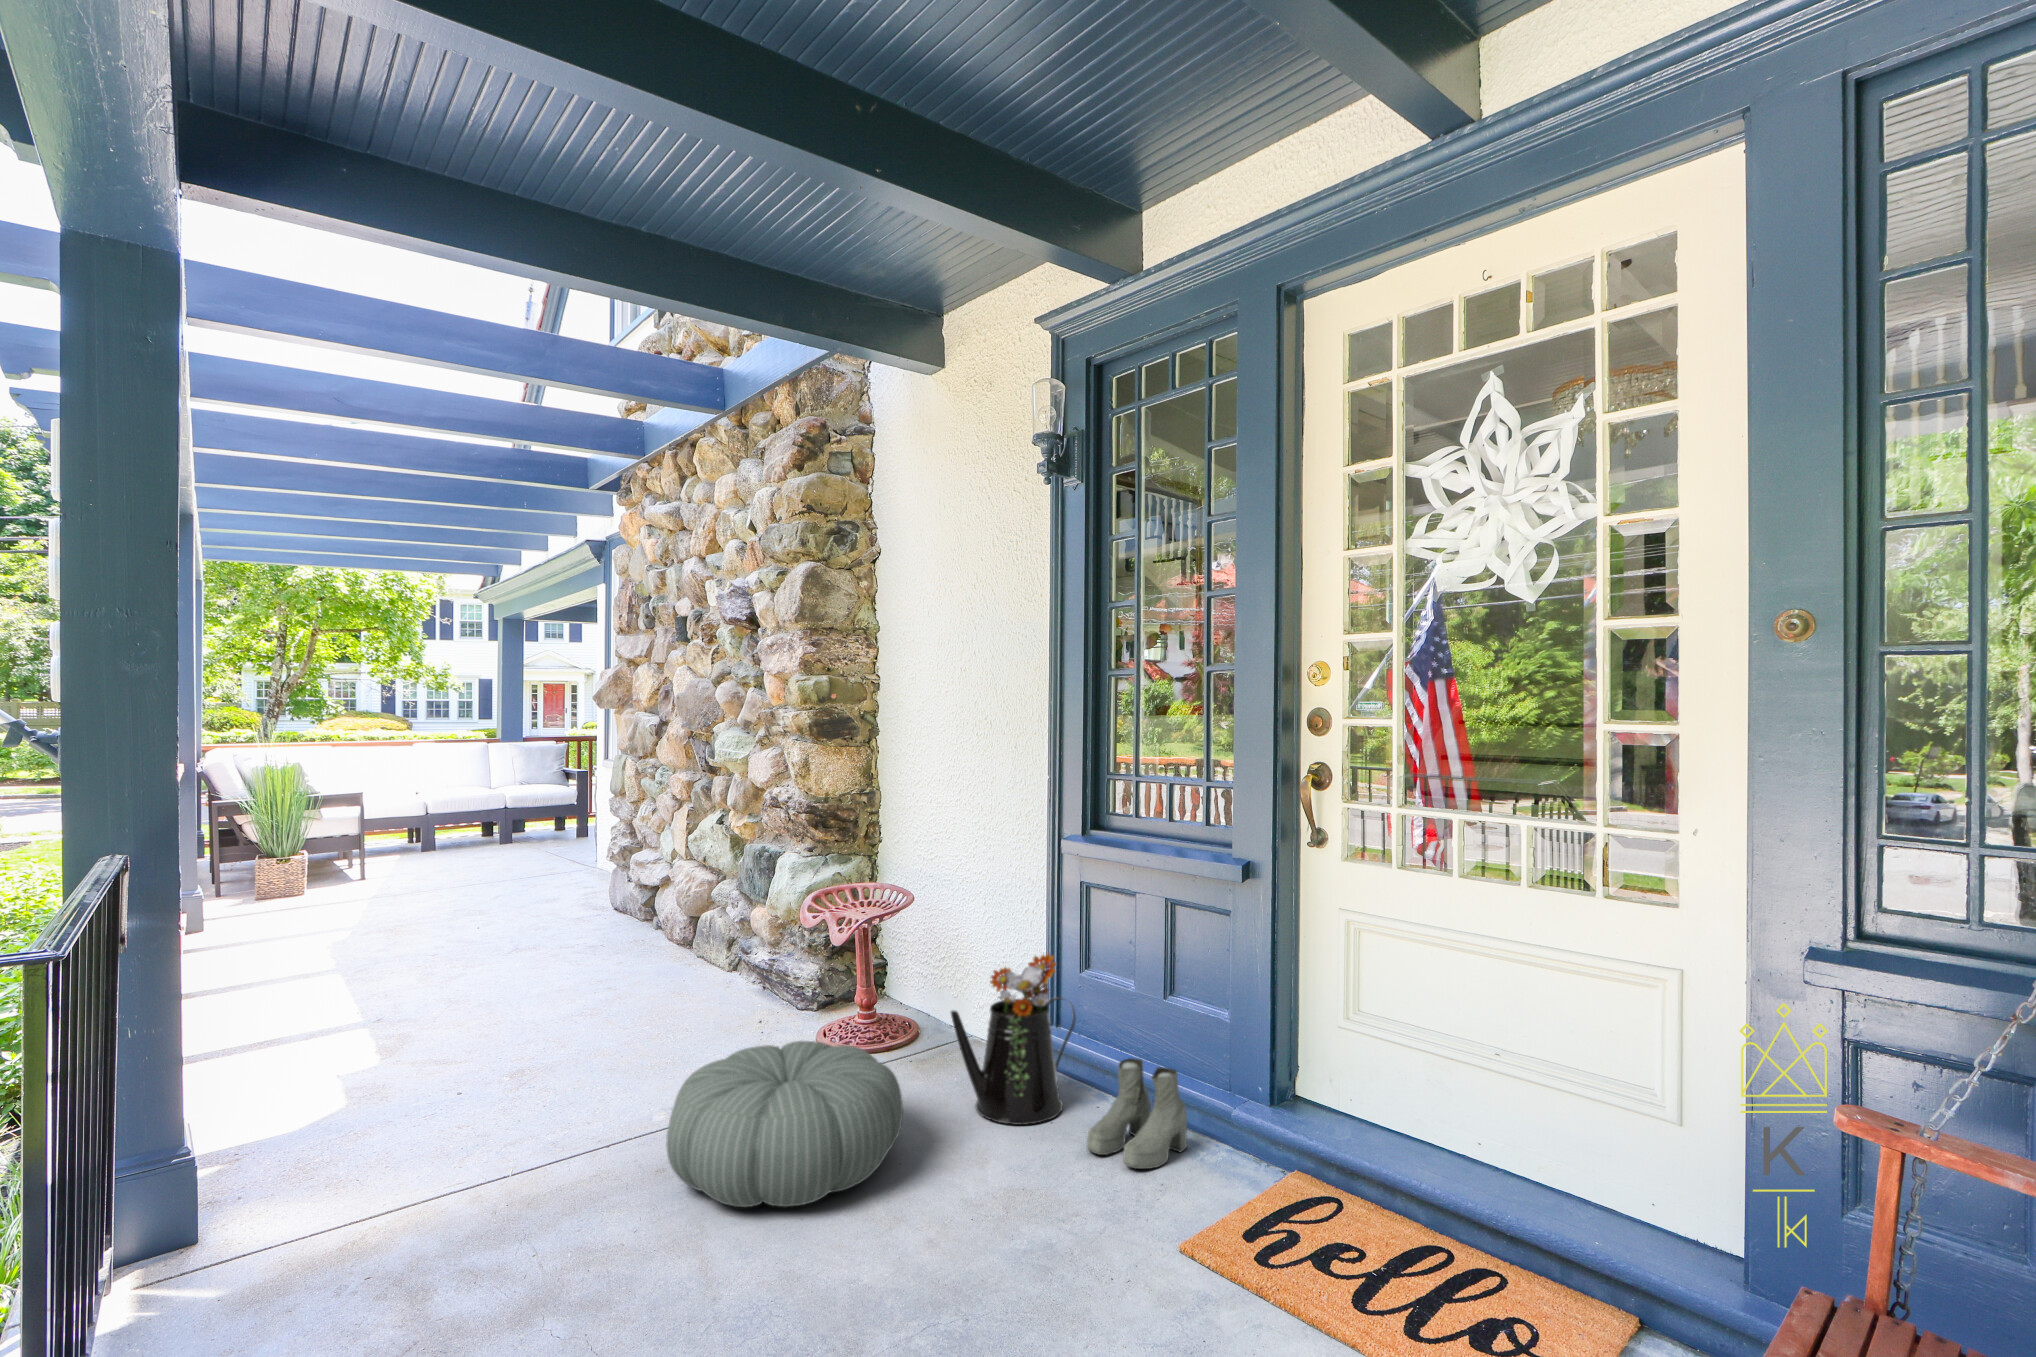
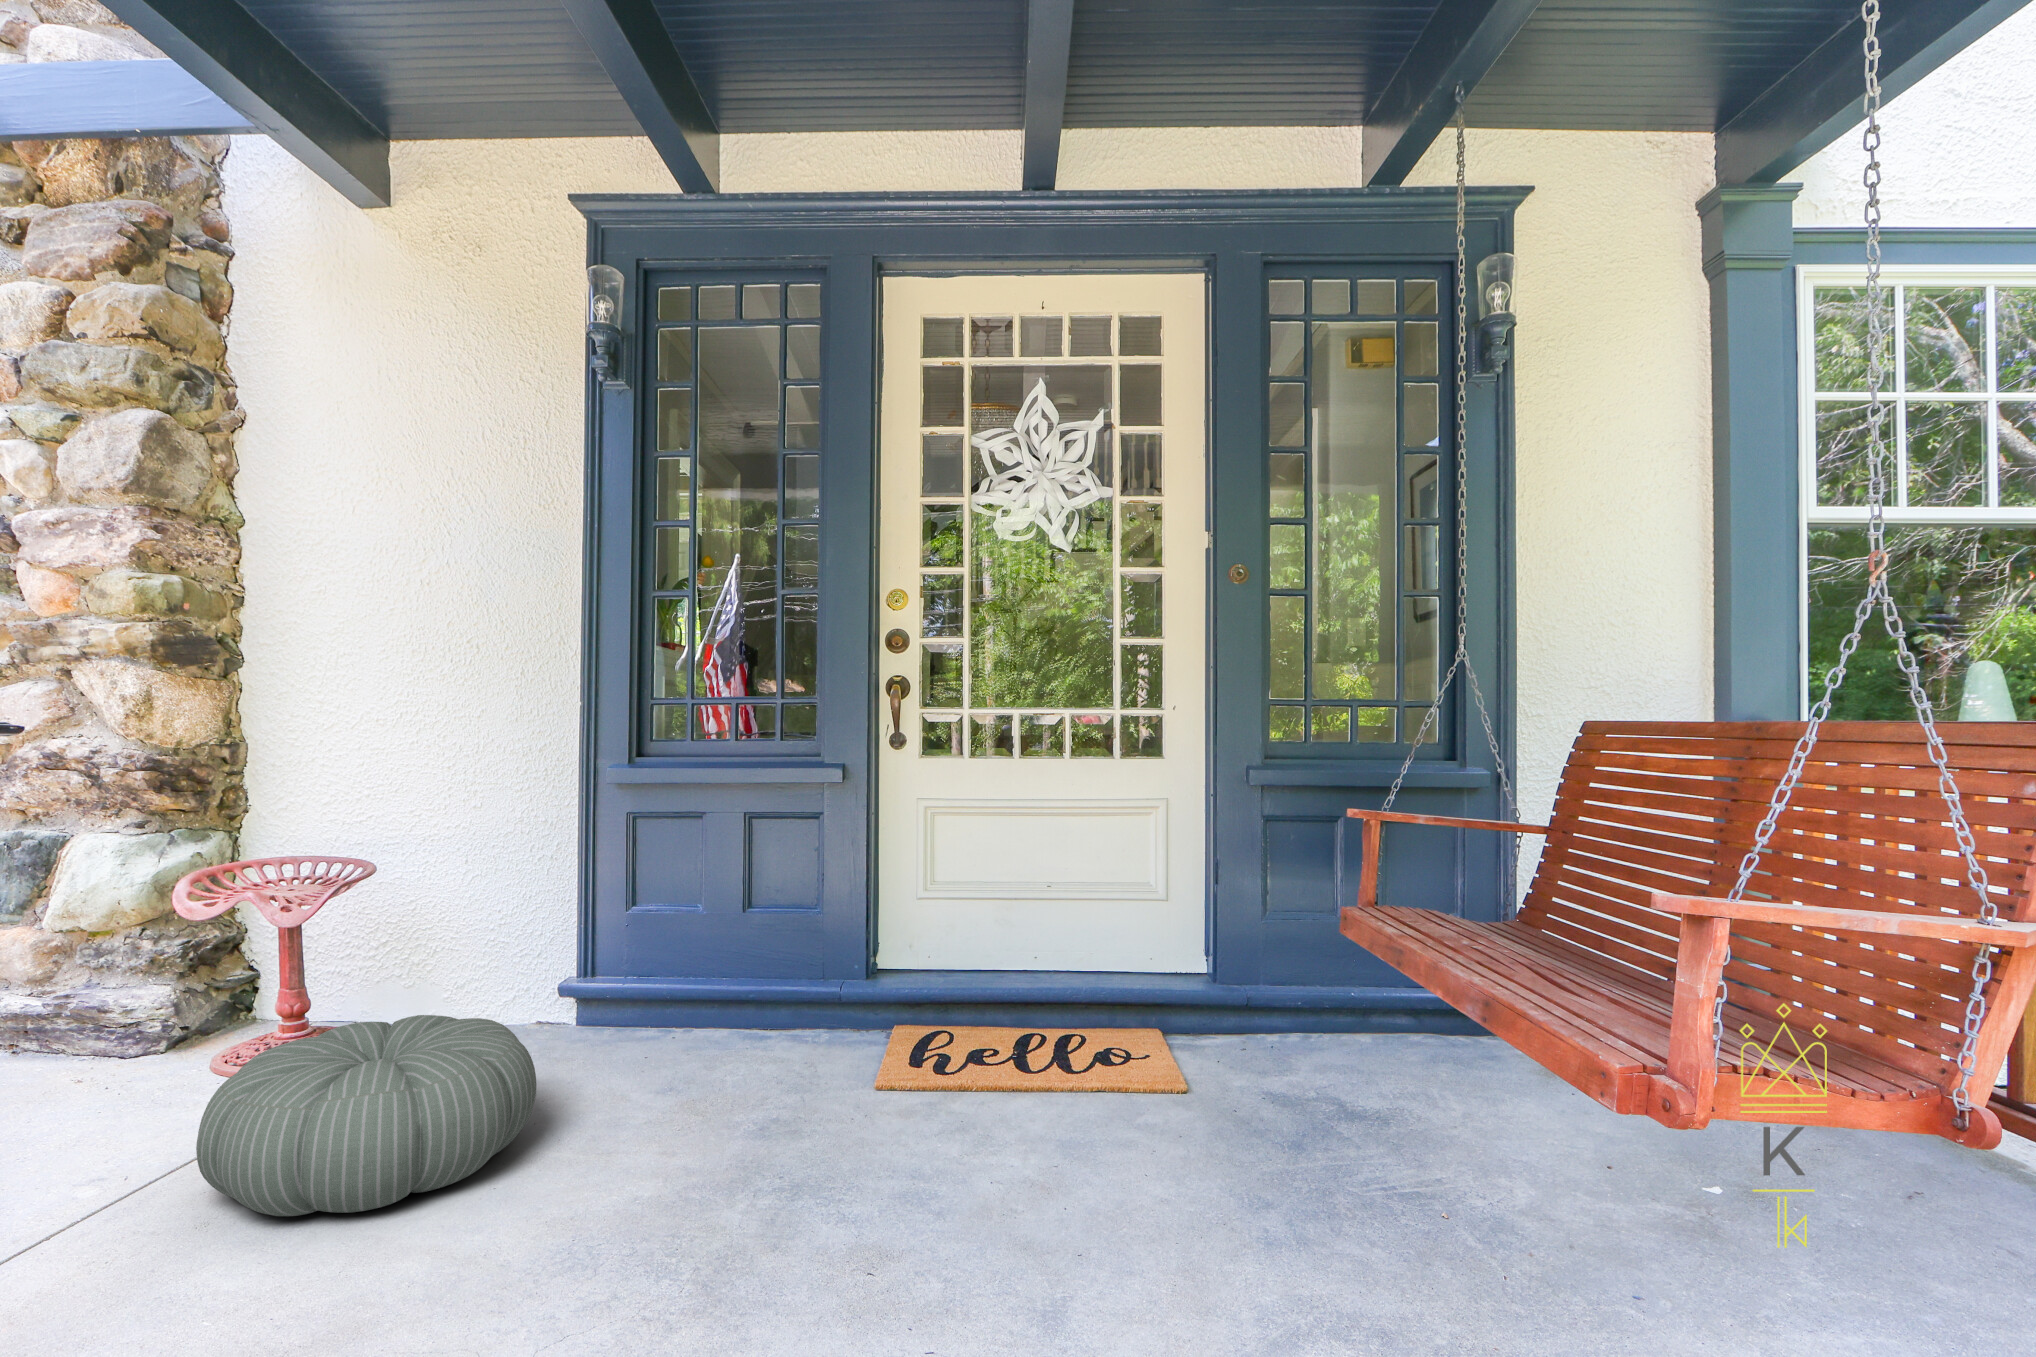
watering can: present [951,954,1076,1125] -> none [523,883,638,1067]
boots: present [1087,1058,1187,1169] -> none [701,963,785,1057]

